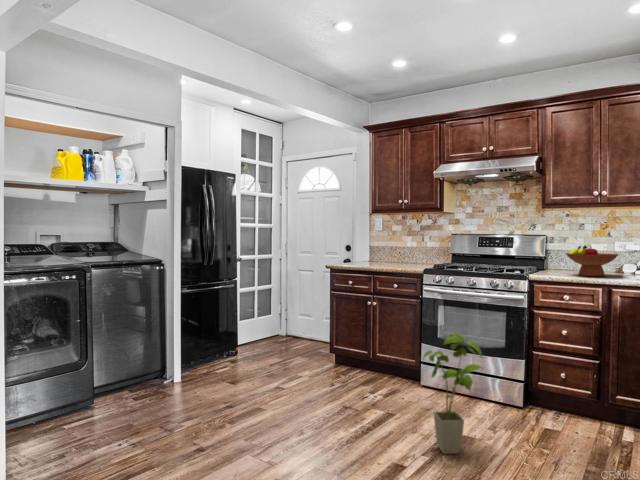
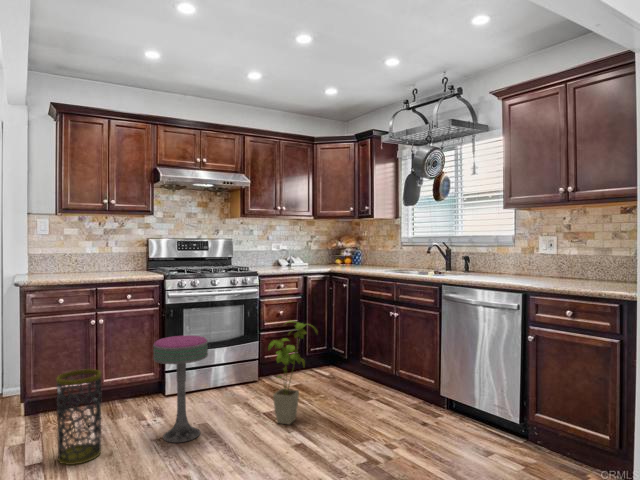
fruit bowl: present [566,245,618,276] -> none [267,246,301,269]
bar stool: none [338,324,386,421] -> present [153,335,208,443]
trash can: none [284,333,314,401] -> present [56,369,101,465]

